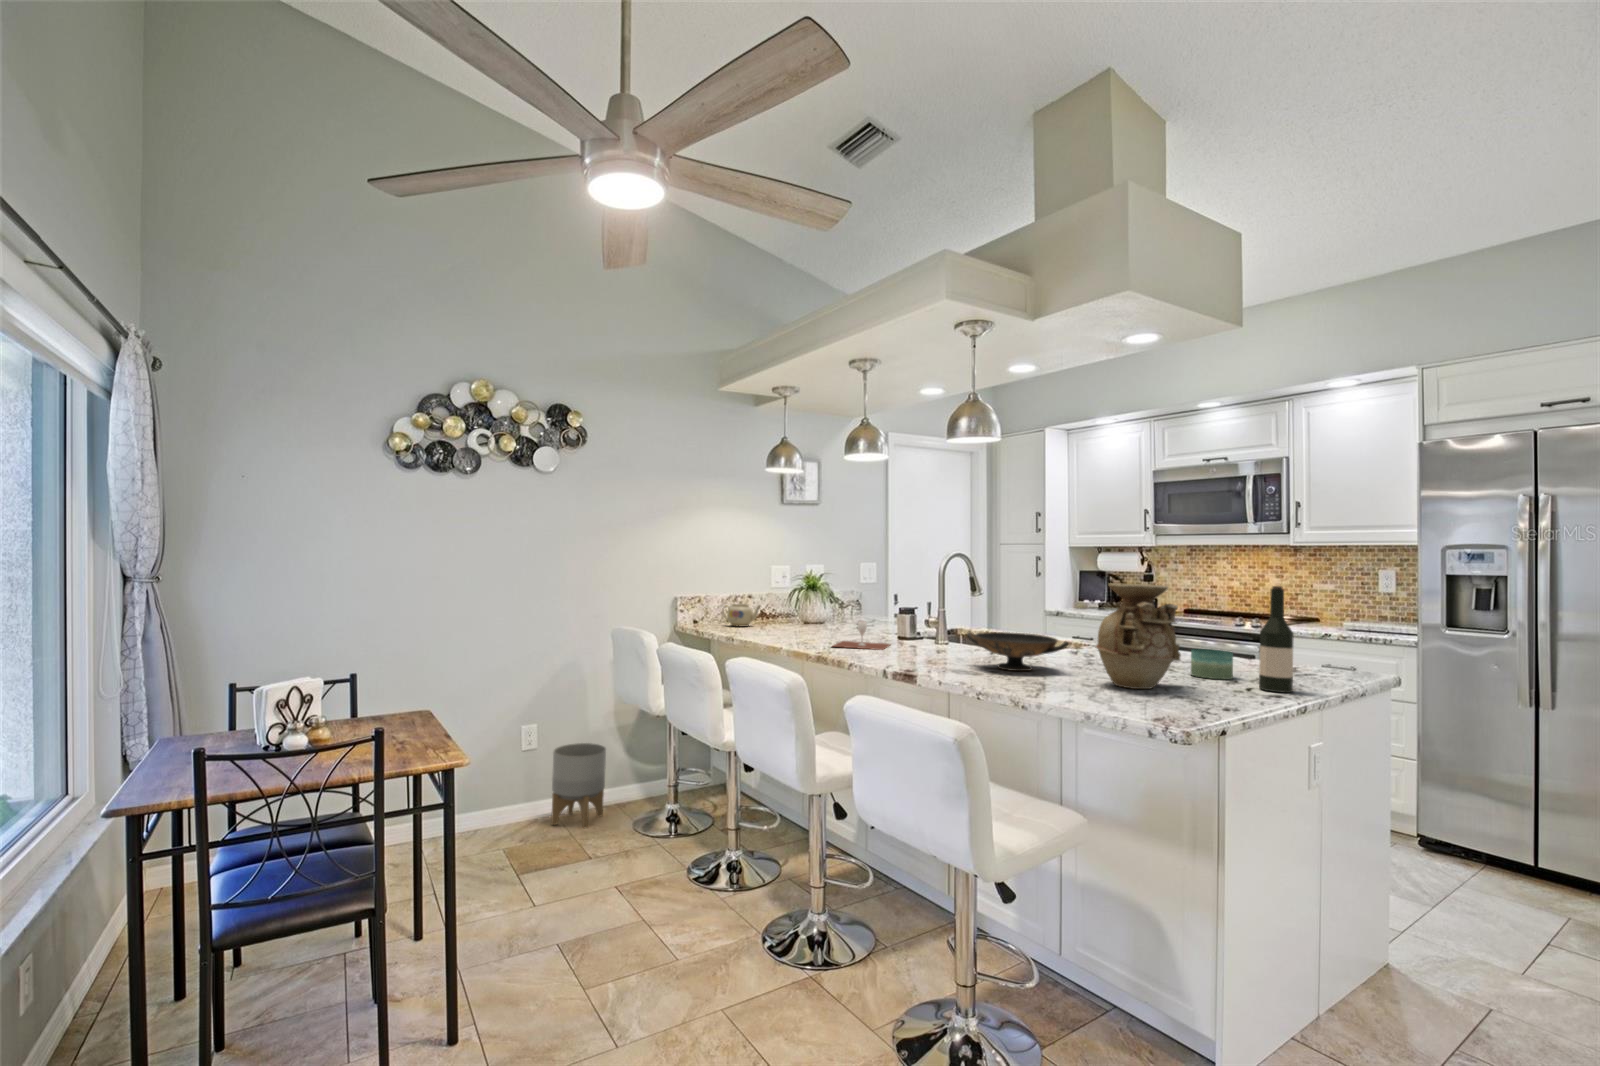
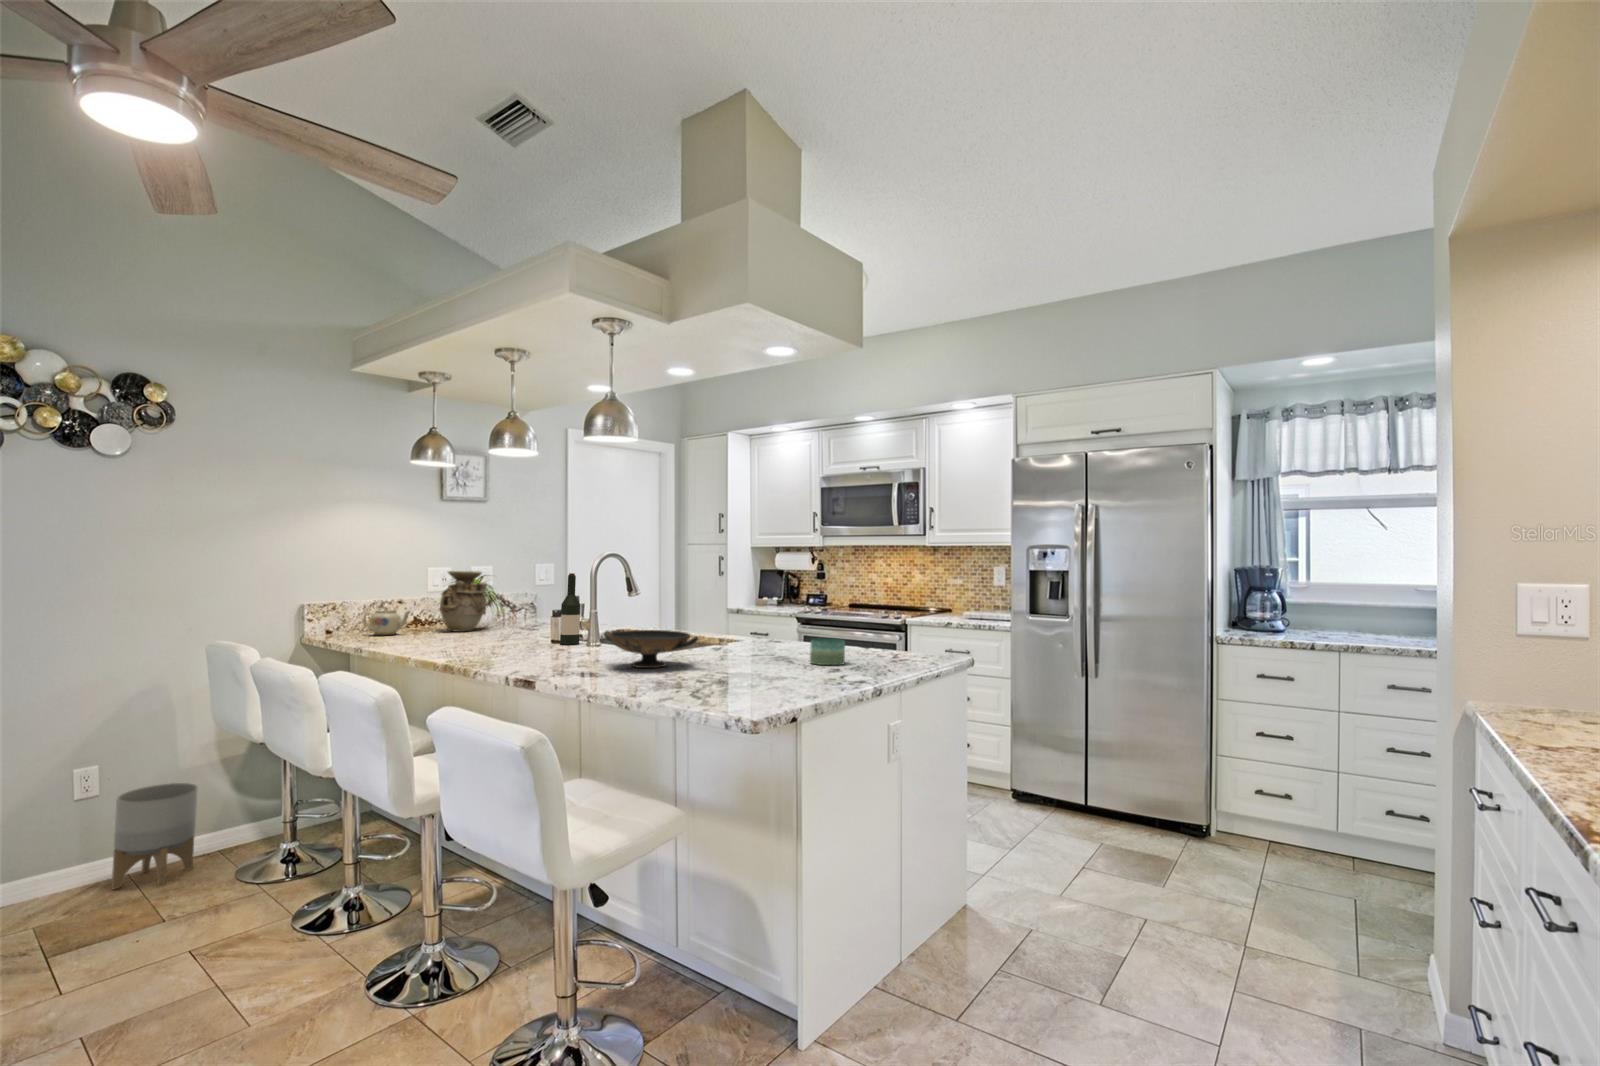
vase: present [1096,583,1181,689] -> present [439,571,492,632]
wine bottle: present [1259,586,1294,693] -> present [560,573,580,645]
wine glass: present [833,621,890,650] -> none [470,624,545,654]

